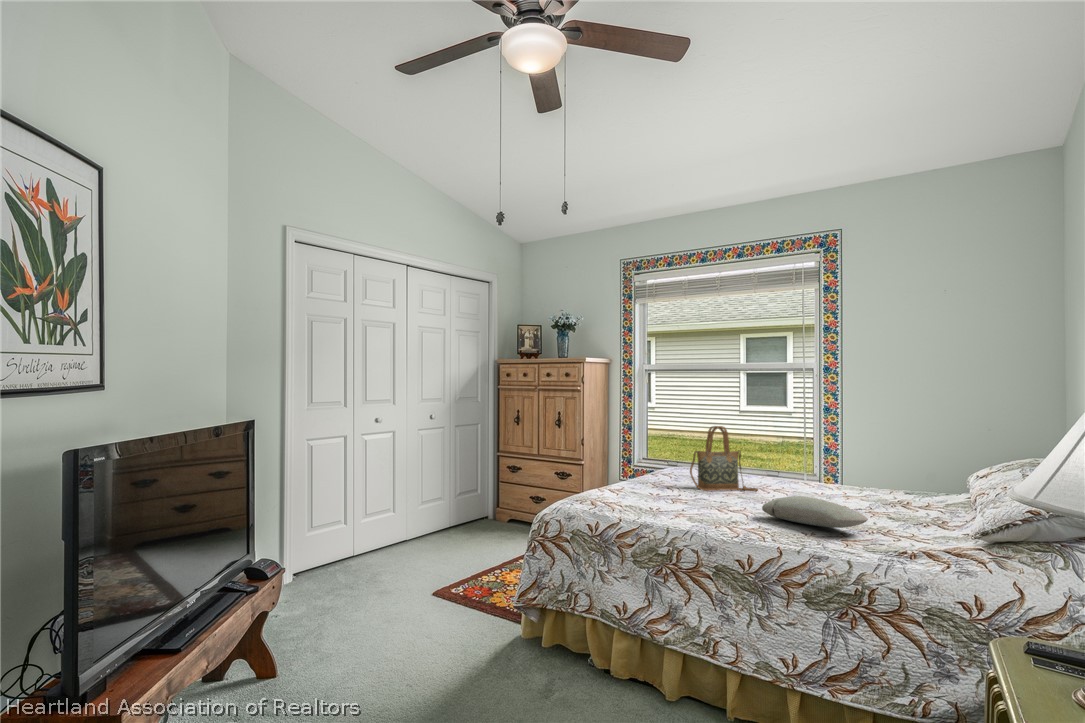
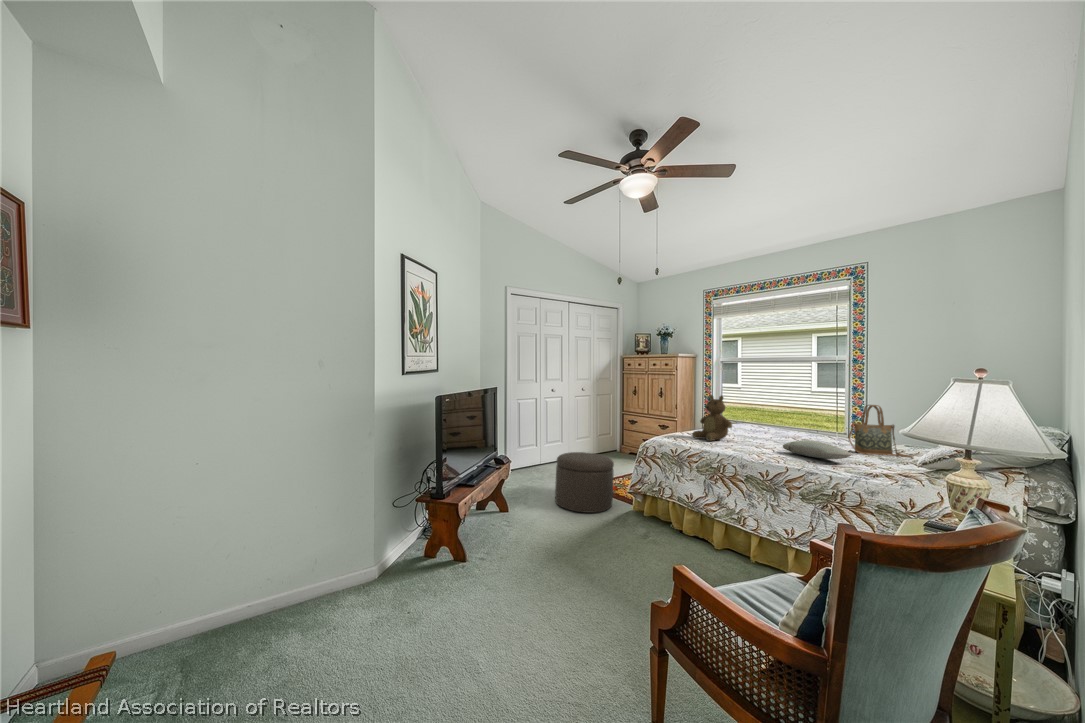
teddy bear: none [618,425,681,504] -> present [692,395,732,441]
handbag: present [690,426,758,491] -> present [848,405,913,458]
ottoman: none [378,535,486,653] -> present [555,452,614,513]

